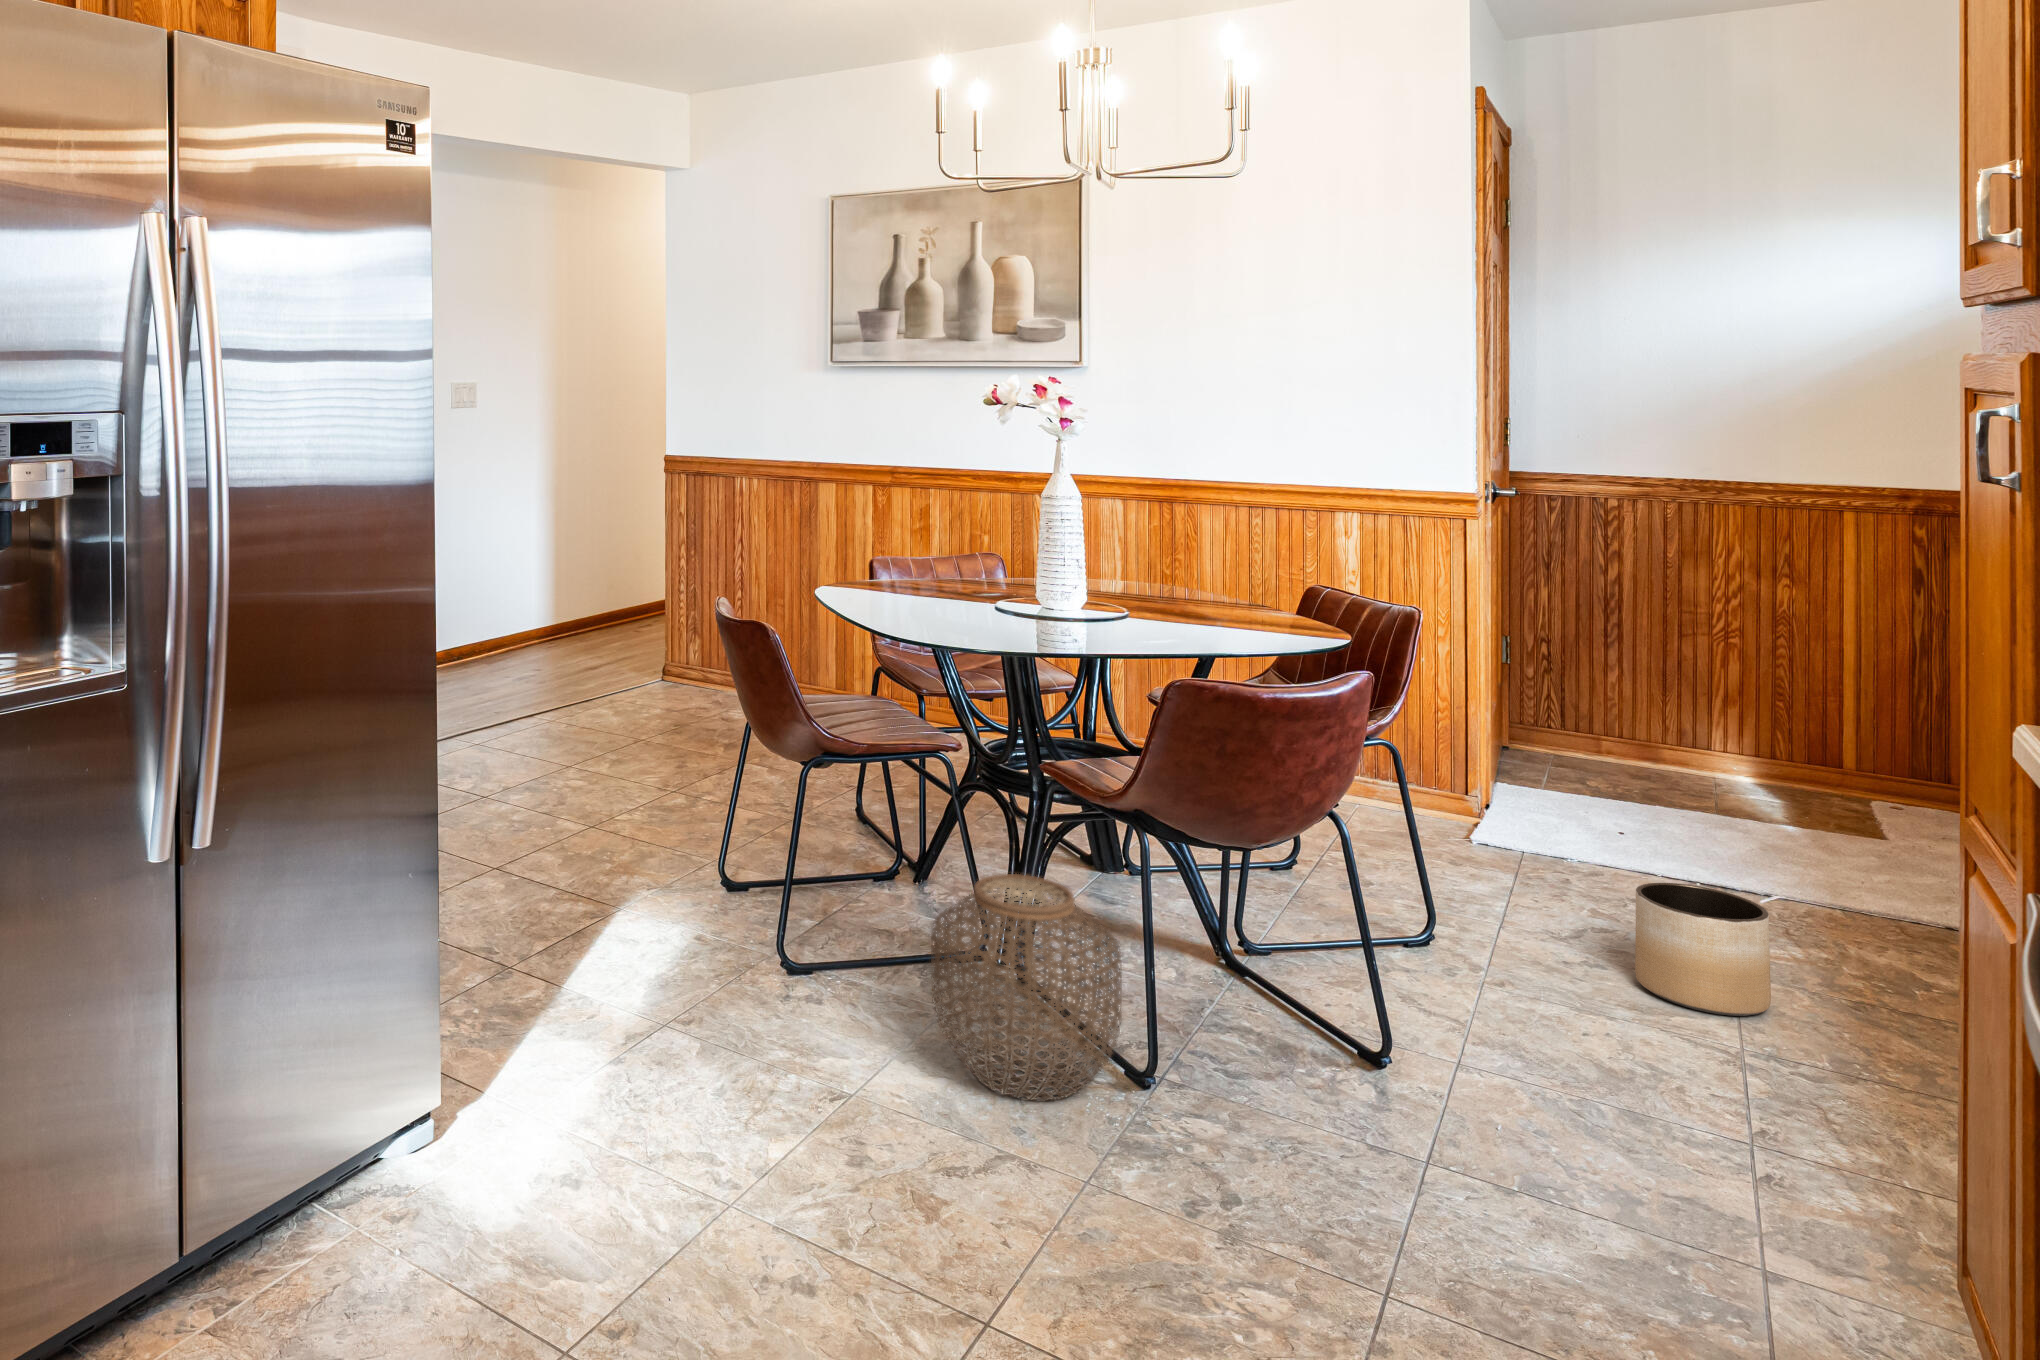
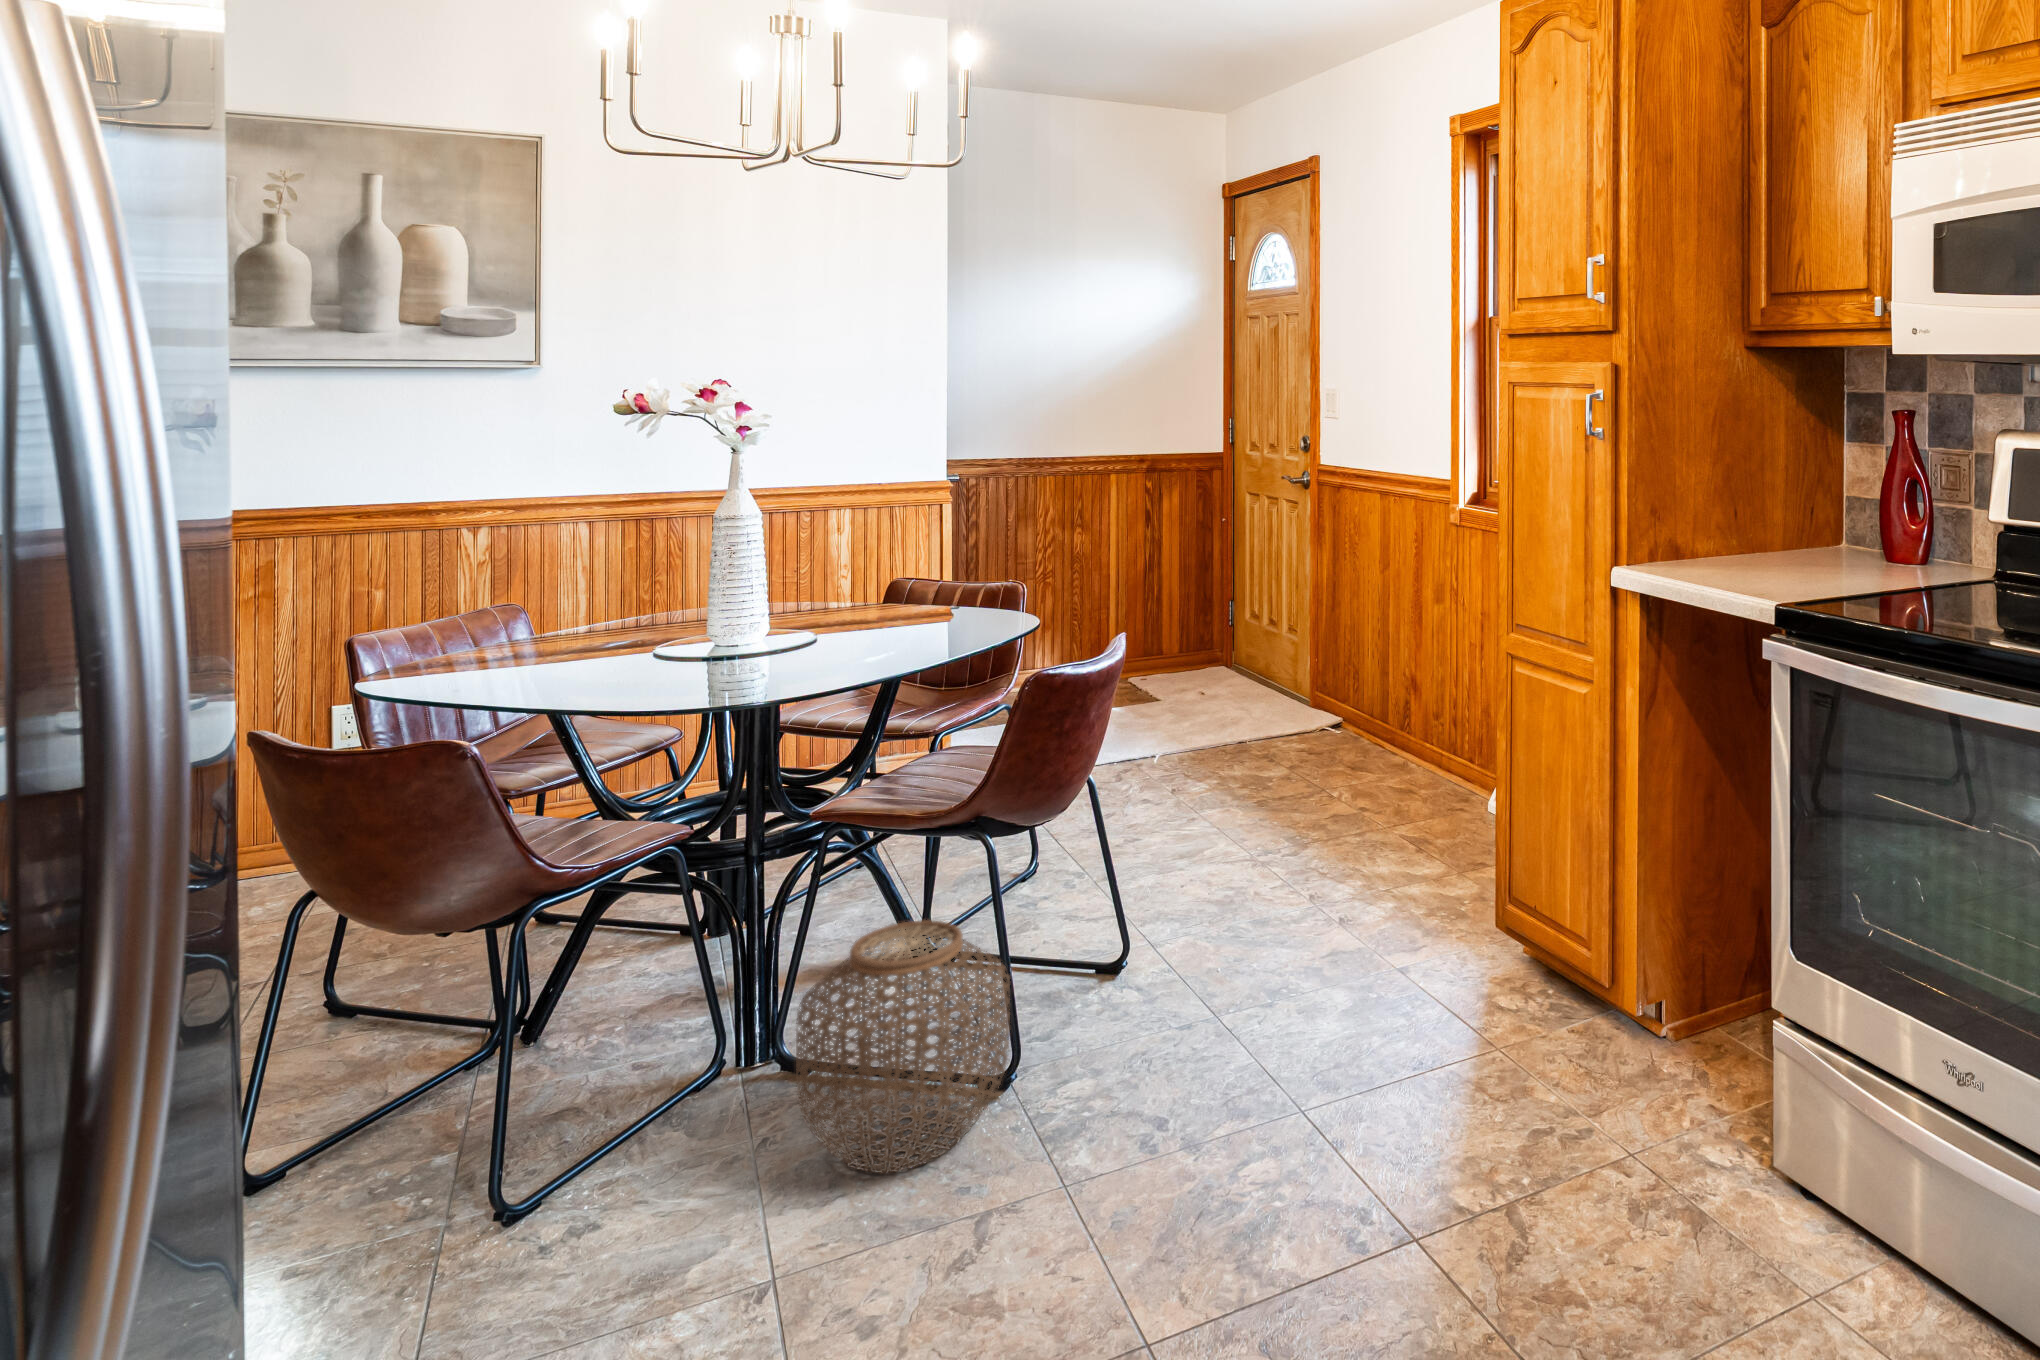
planter: present [1635,883,1771,1016] -> none [1166,755,1244,845]

